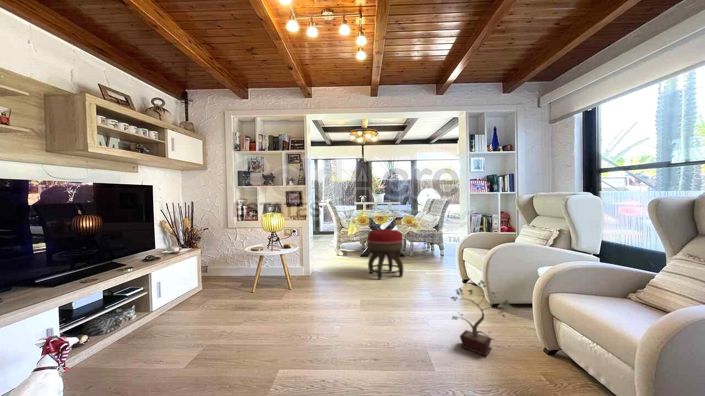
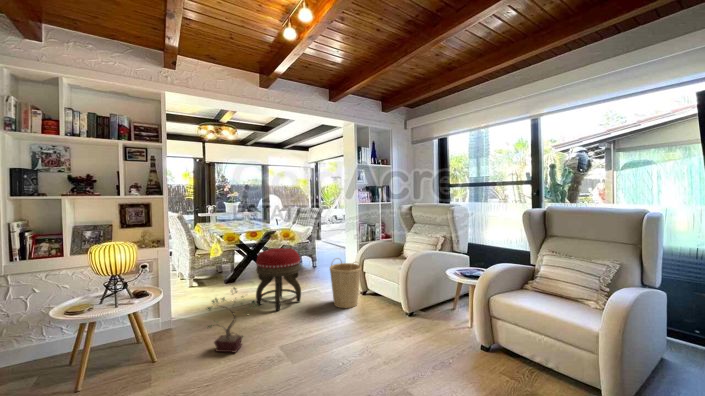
basket: none [424,242,455,289] -> present [330,258,361,308]
potted plant: present [451,280,517,355] -> present [208,288,258,352]

